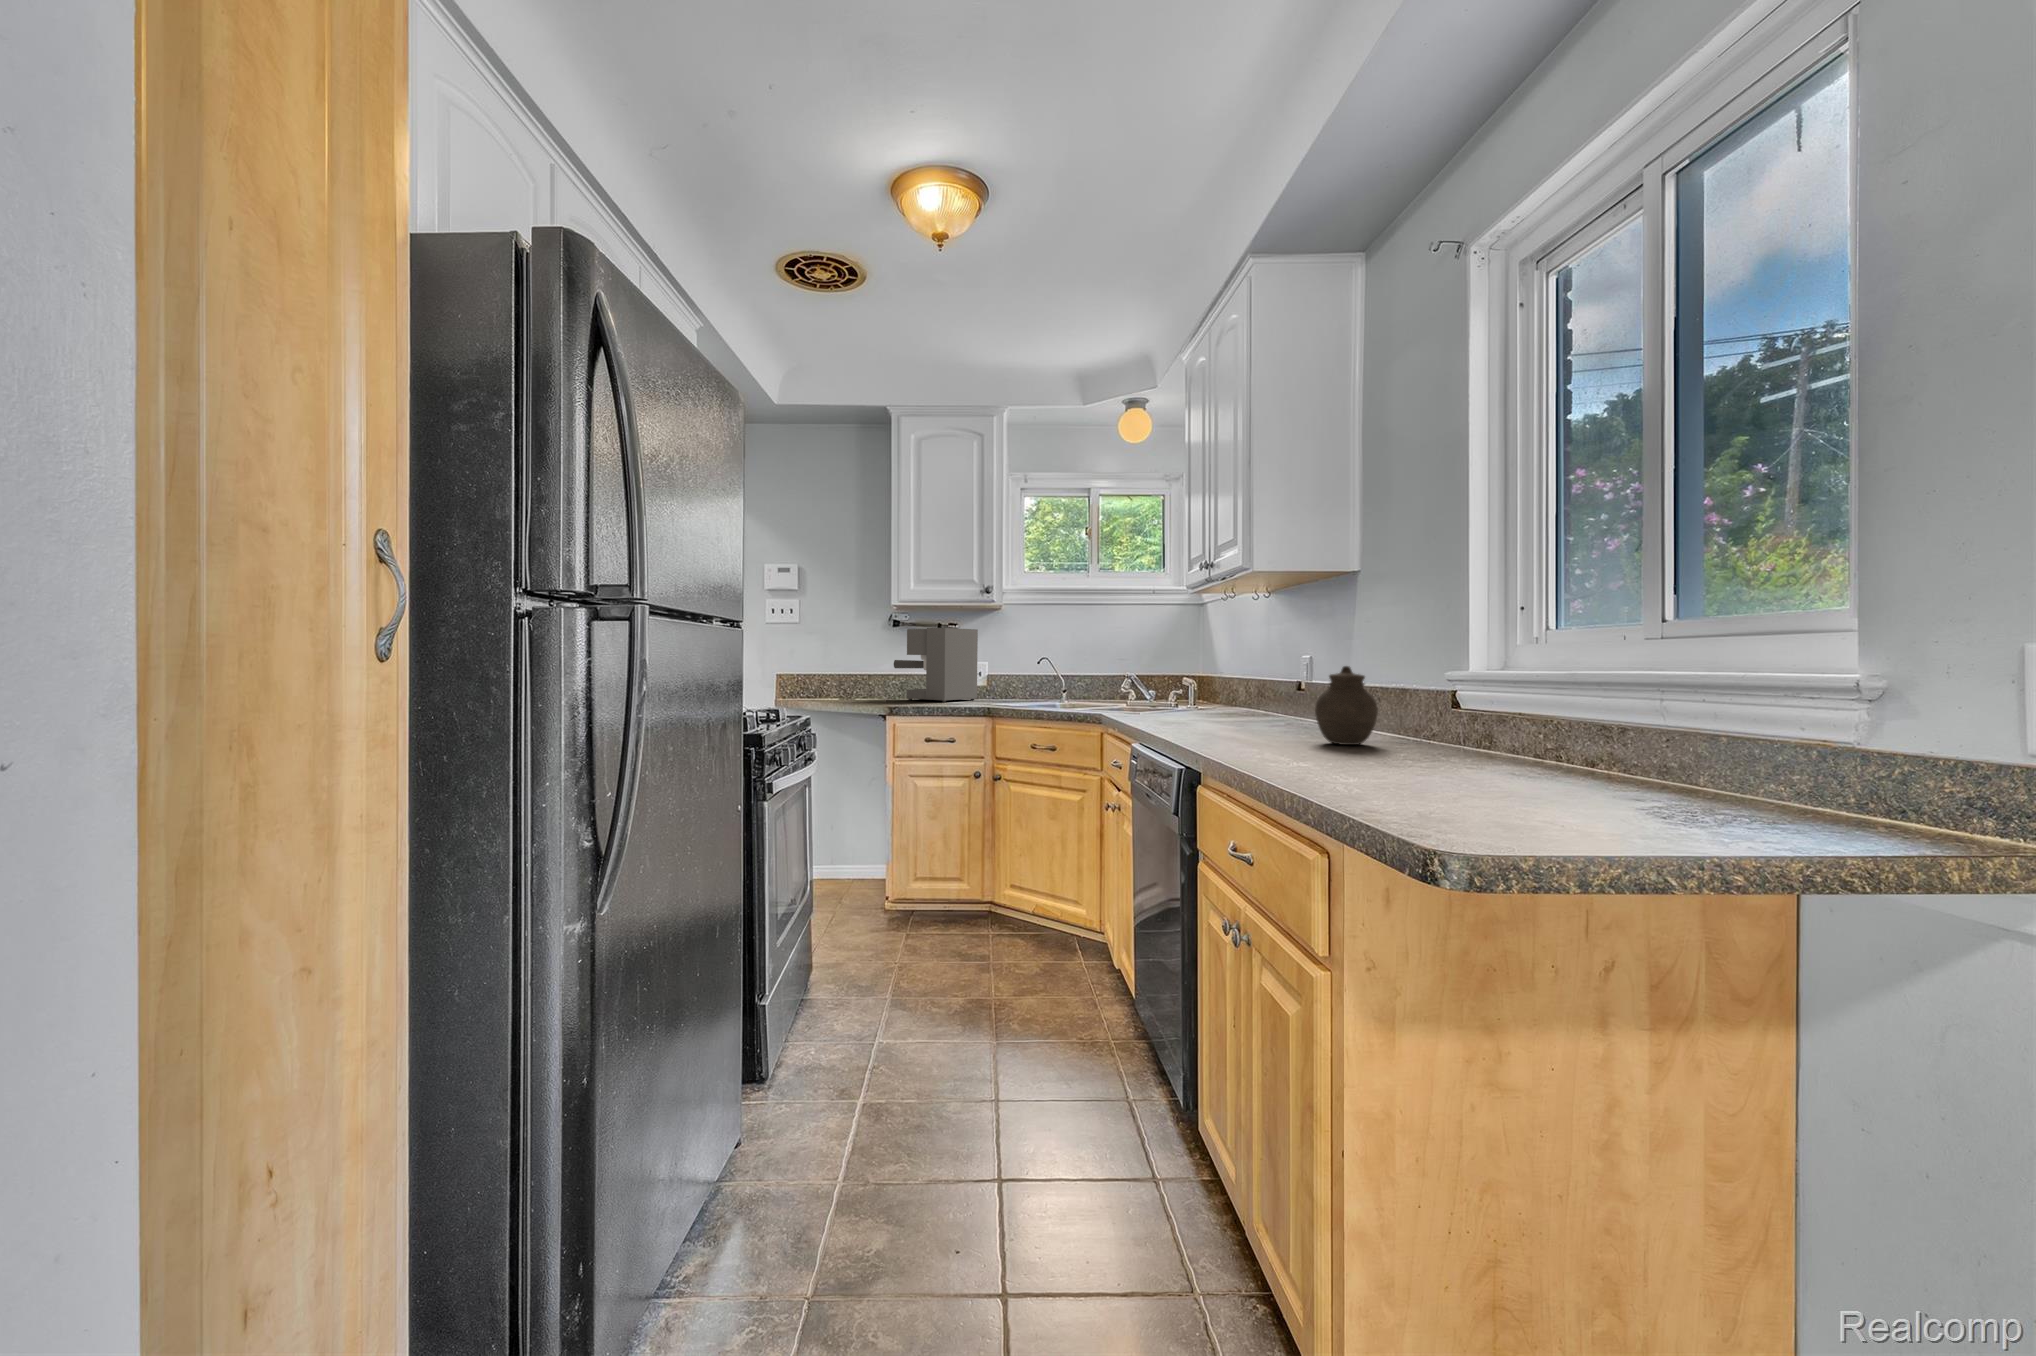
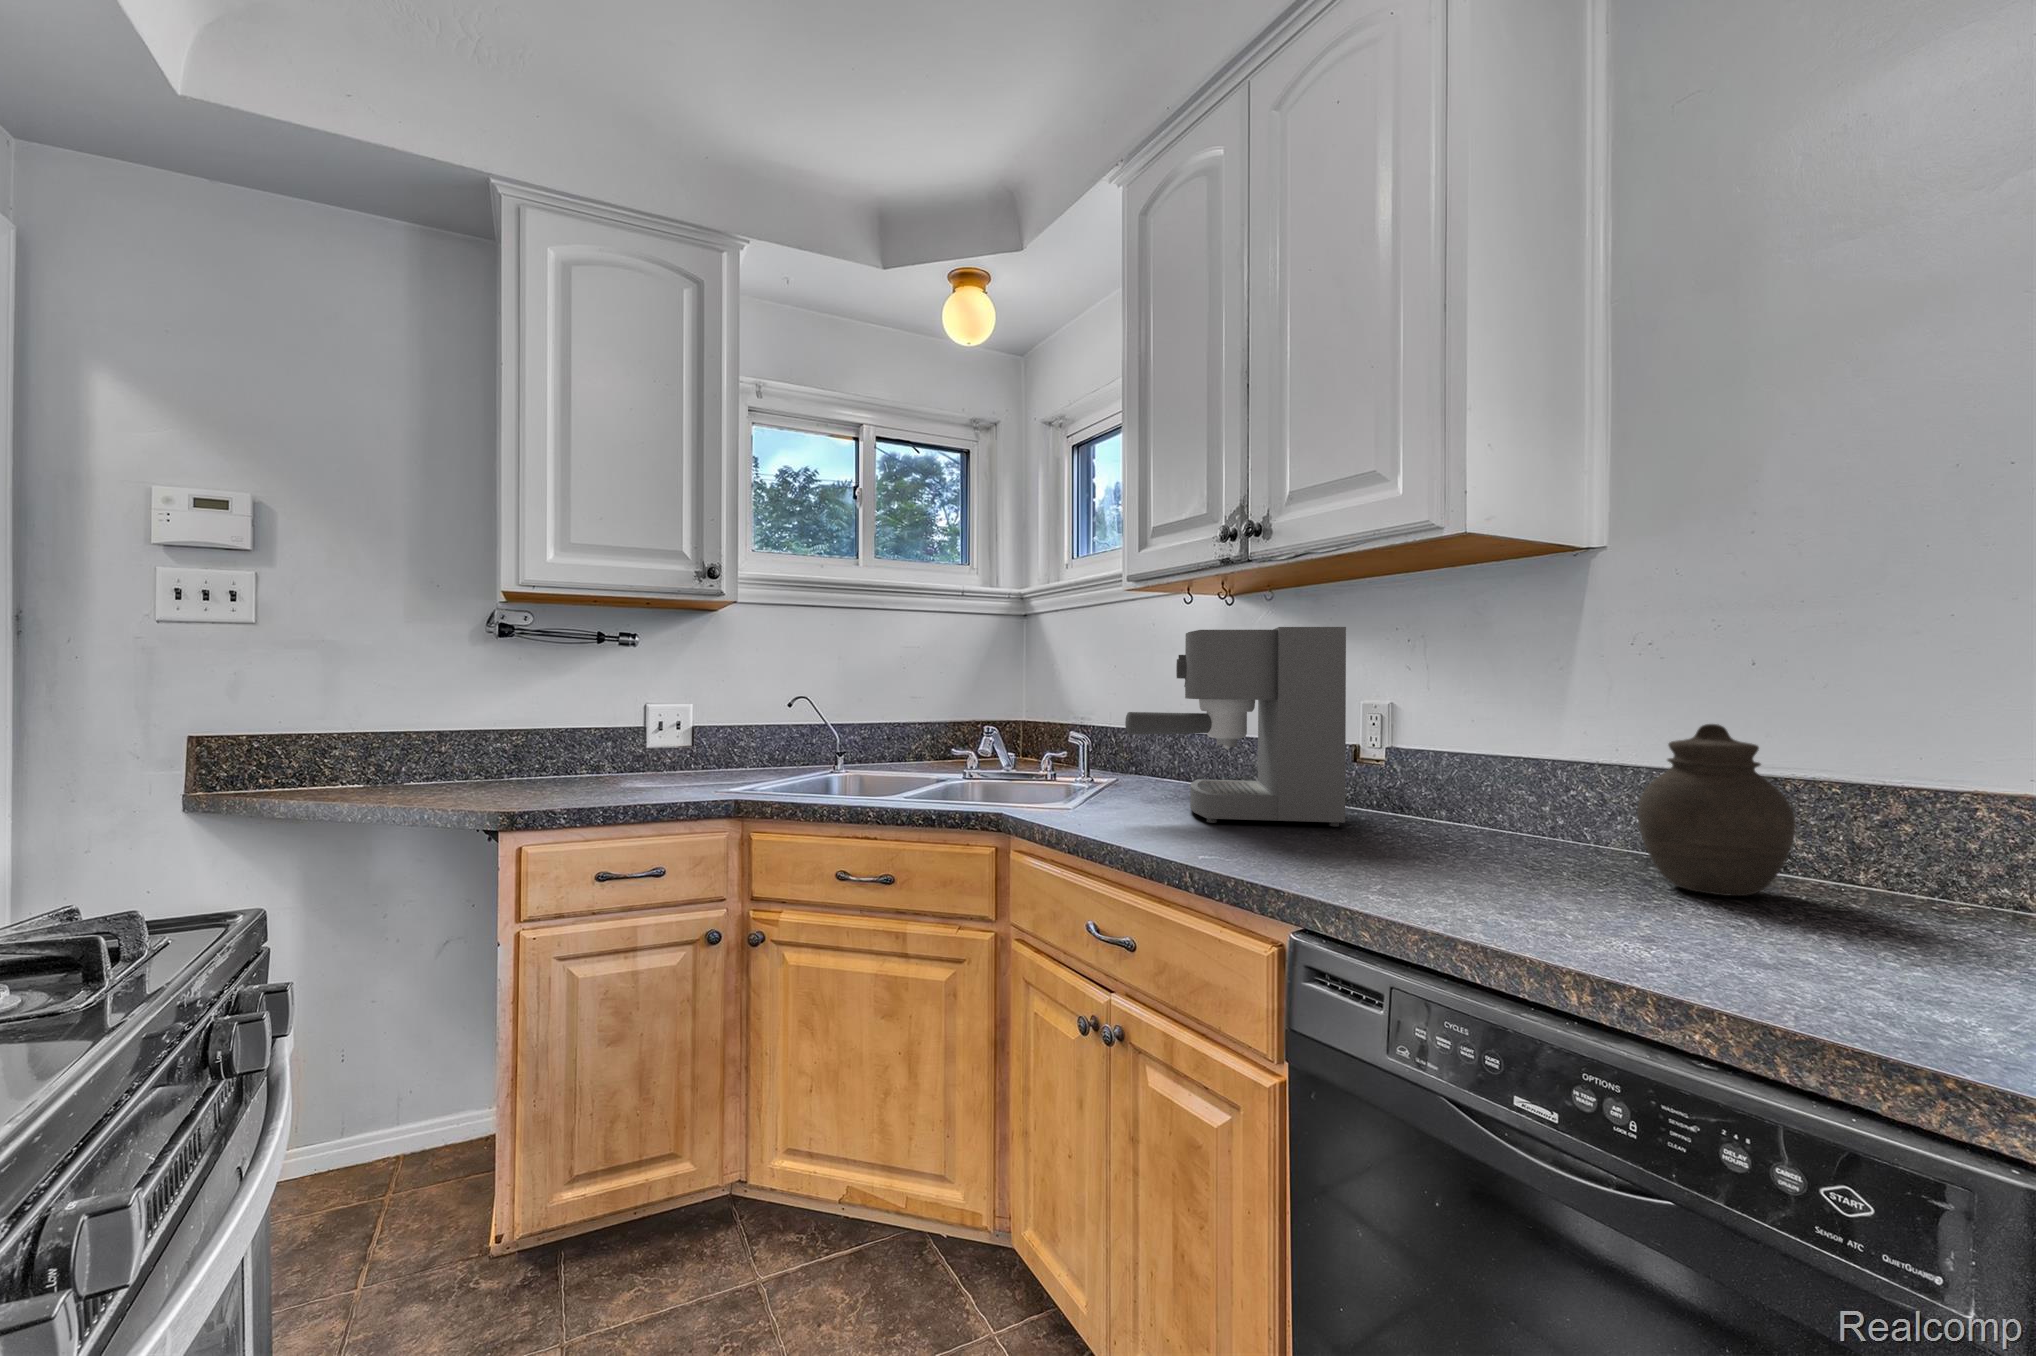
coffee maker: present [894,628,978,702] -> present [1125,627,1346,826]

